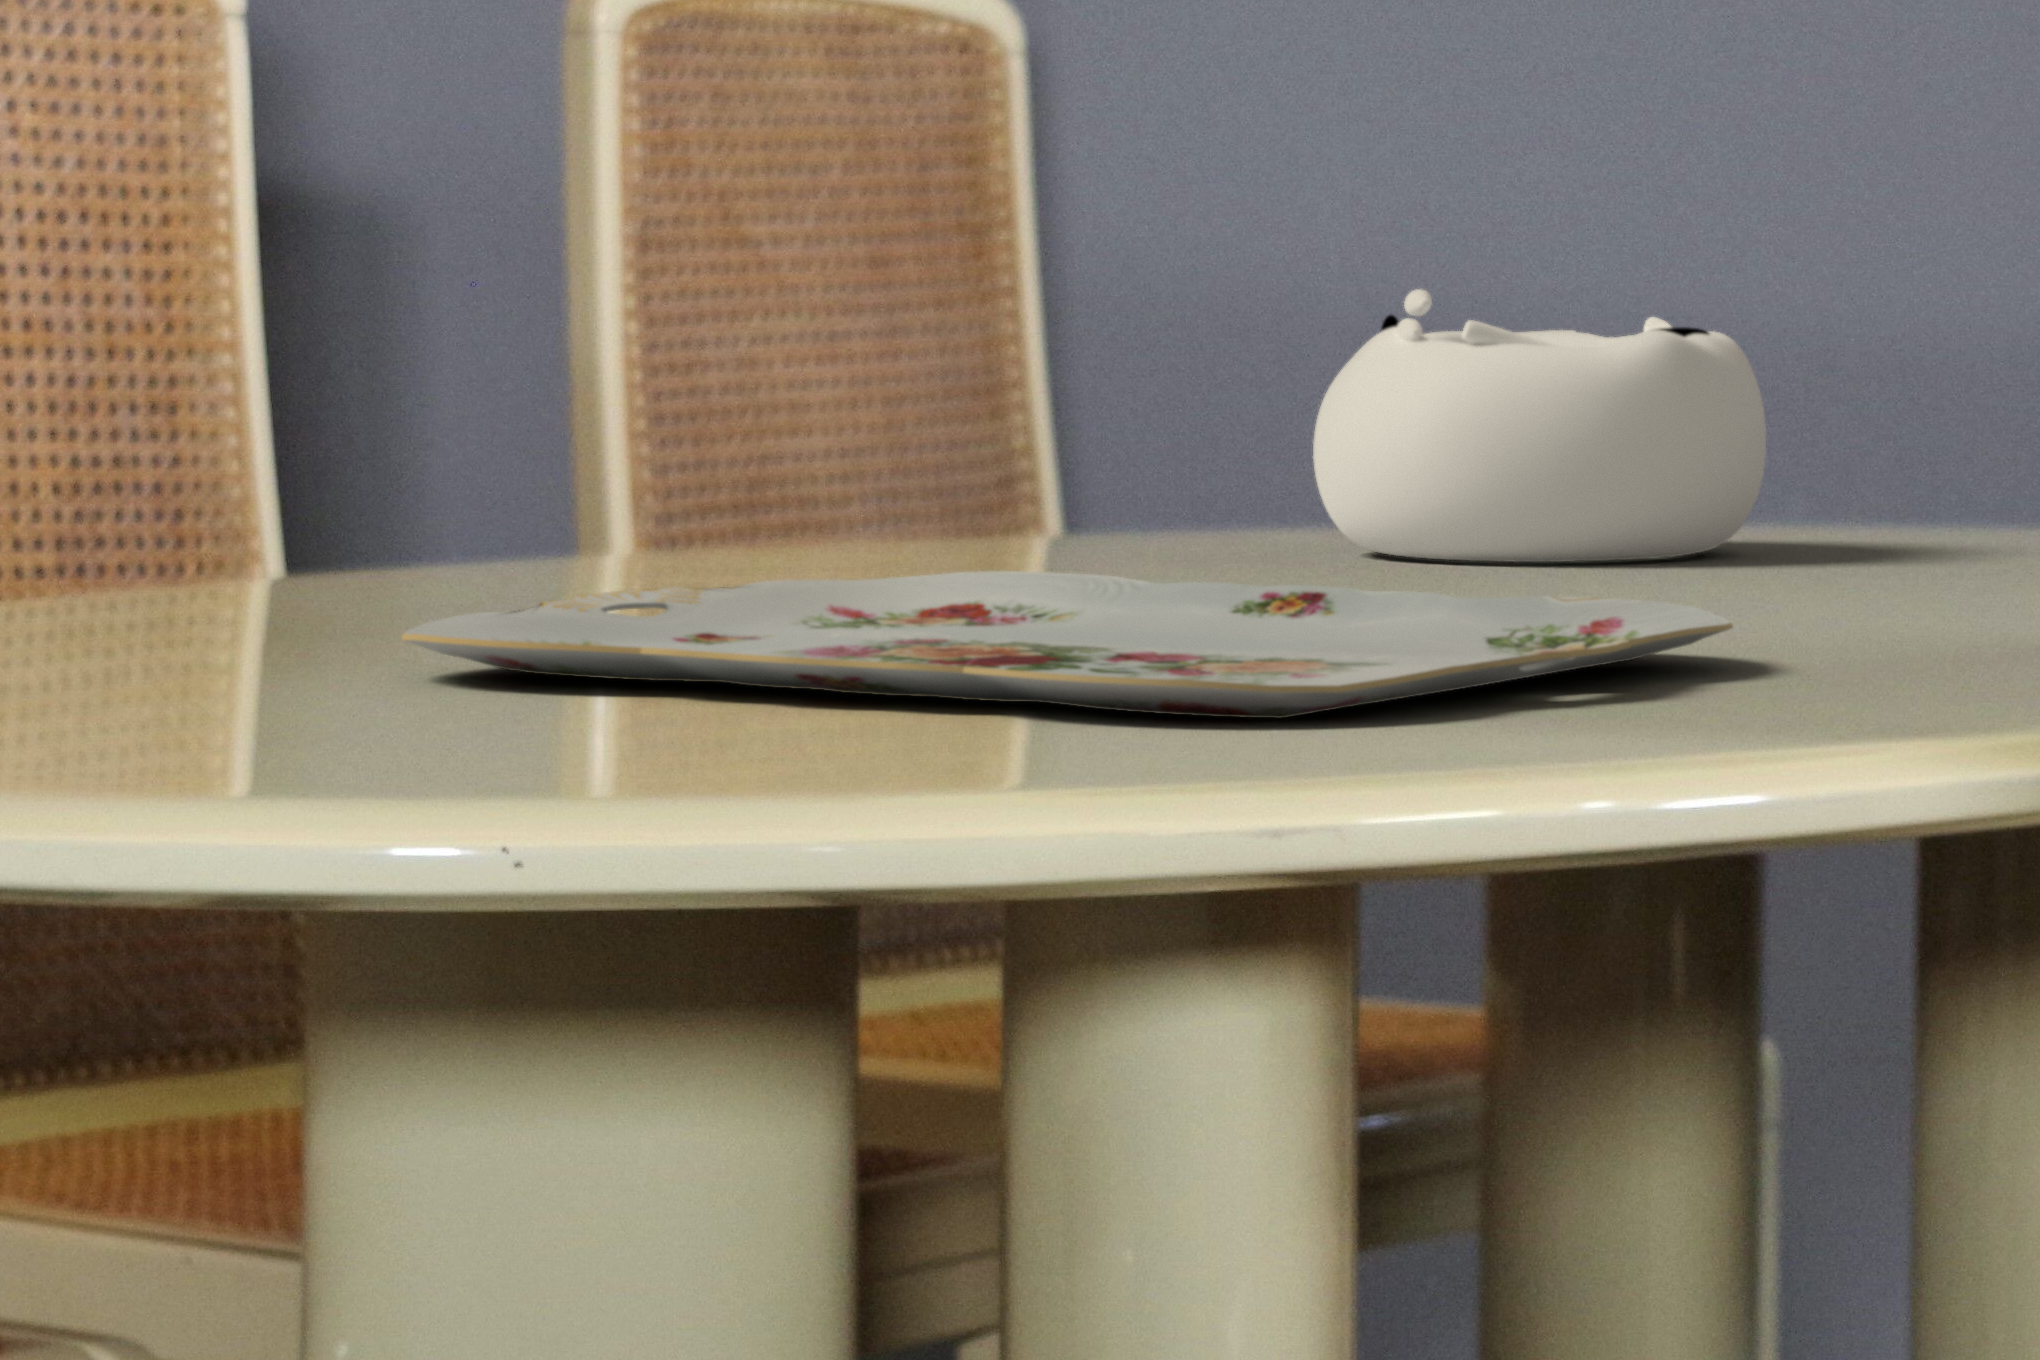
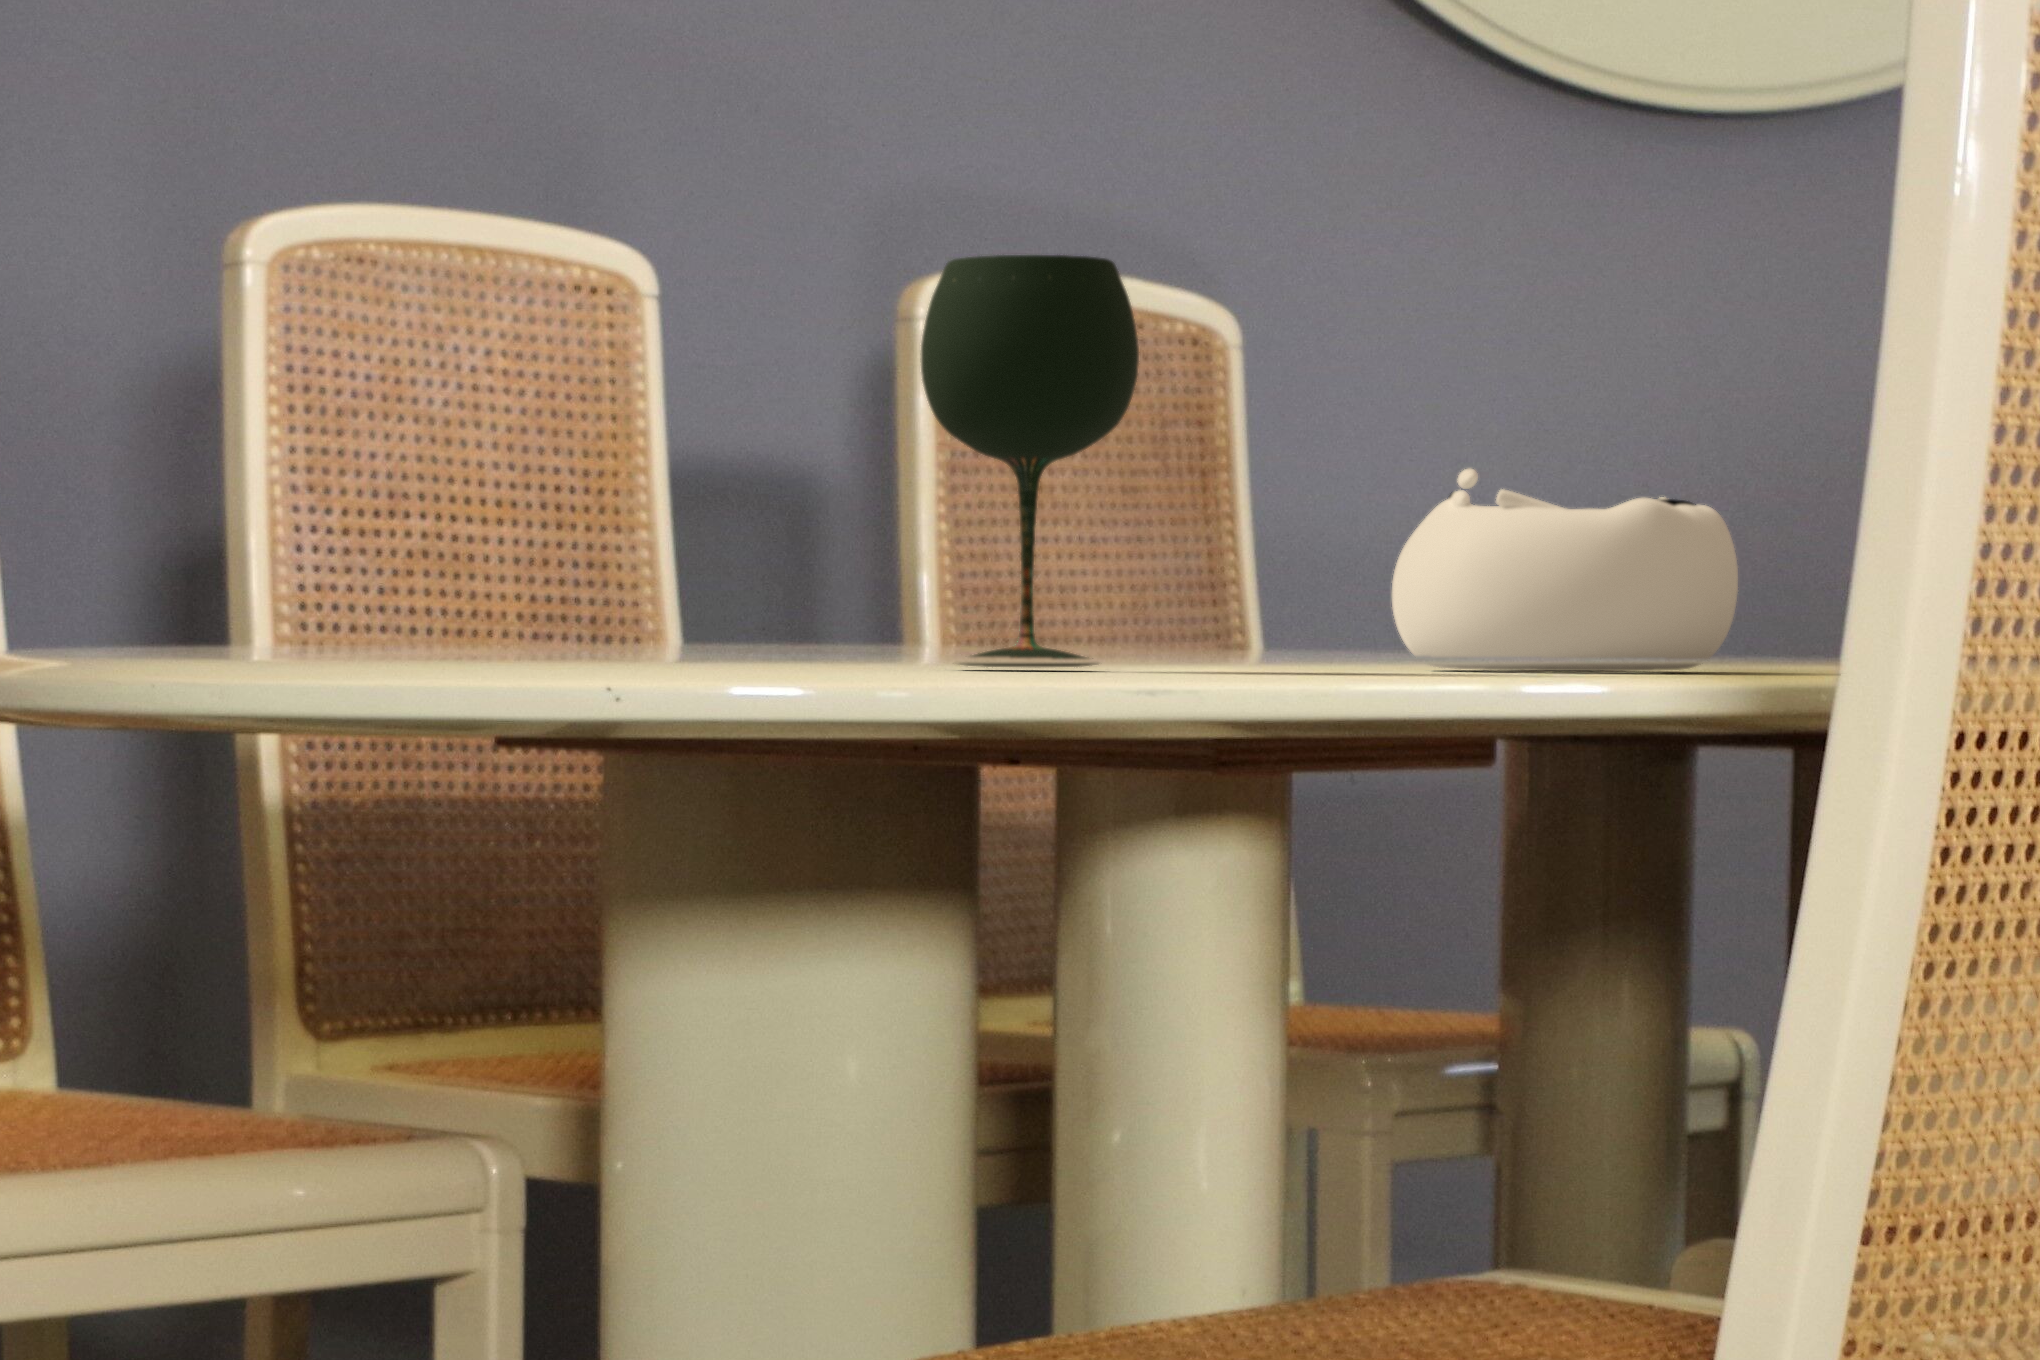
wine glass: none [726,33,1023,593] -> present [920,255,1139,667]
serving tray: present [402,571,1733,718] -> none [595,634,1561,687]

